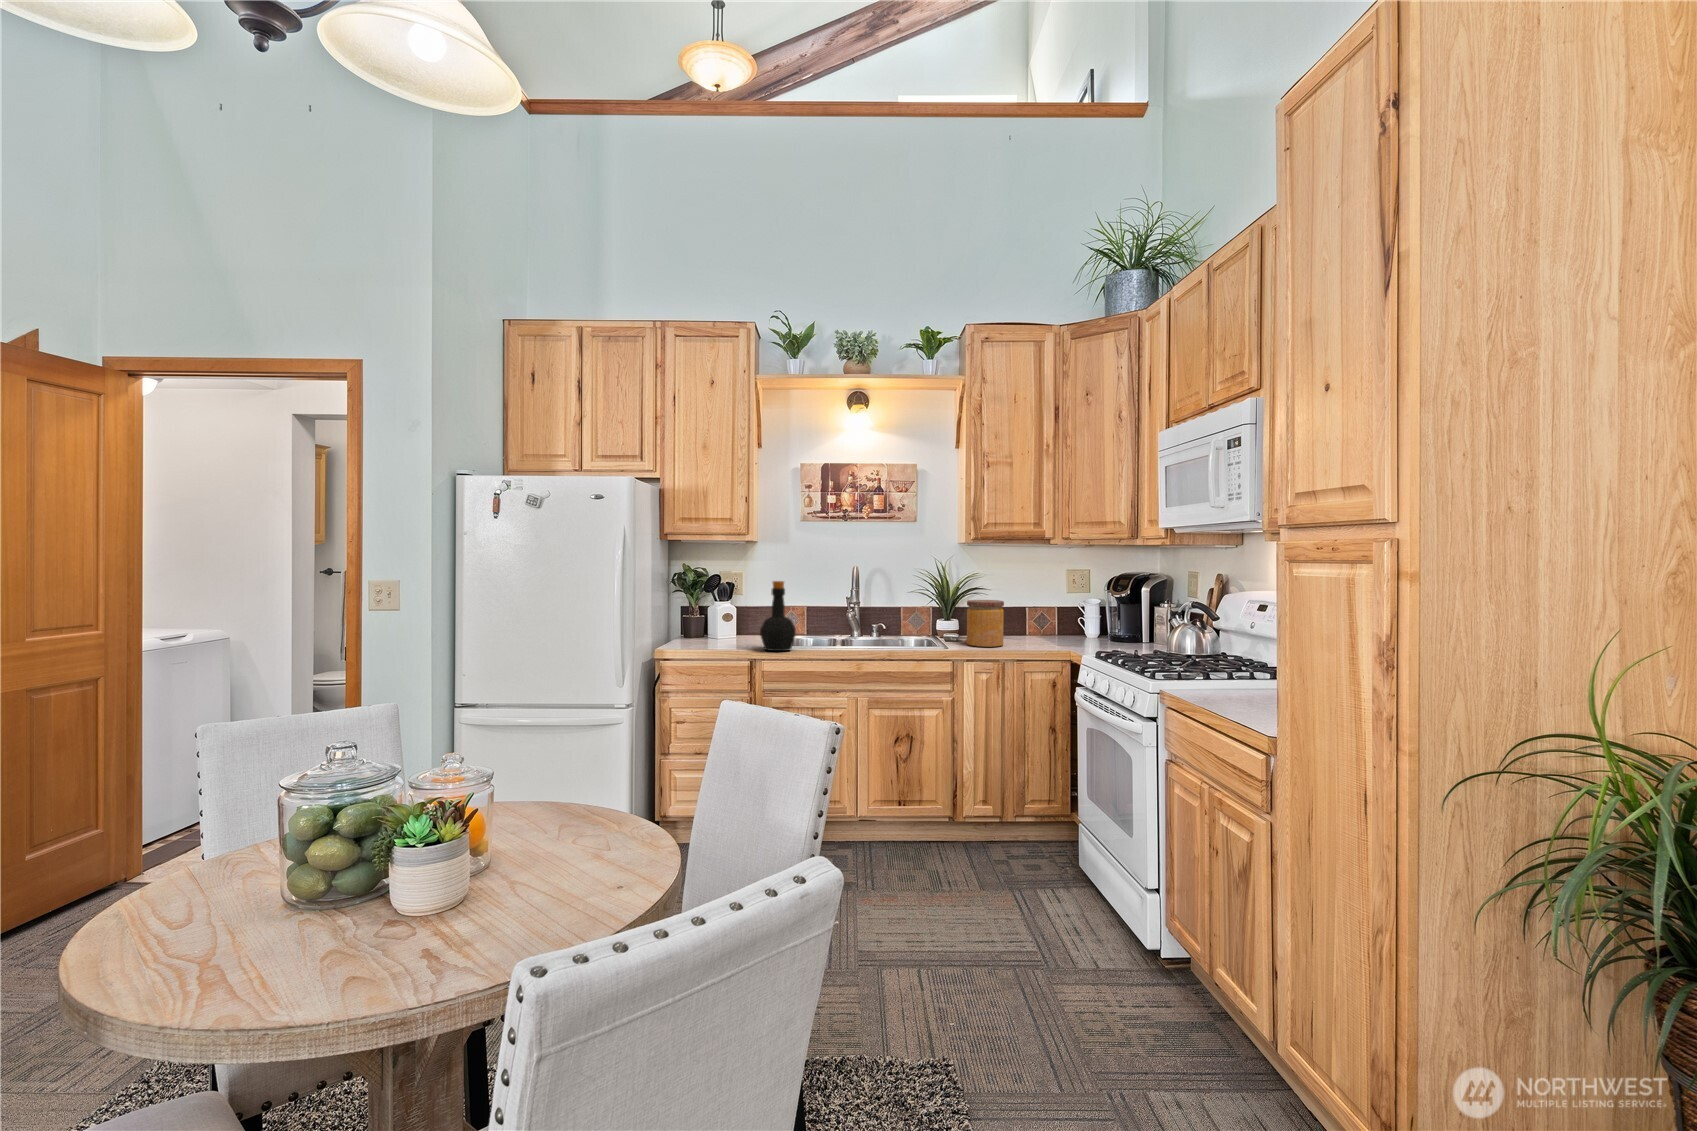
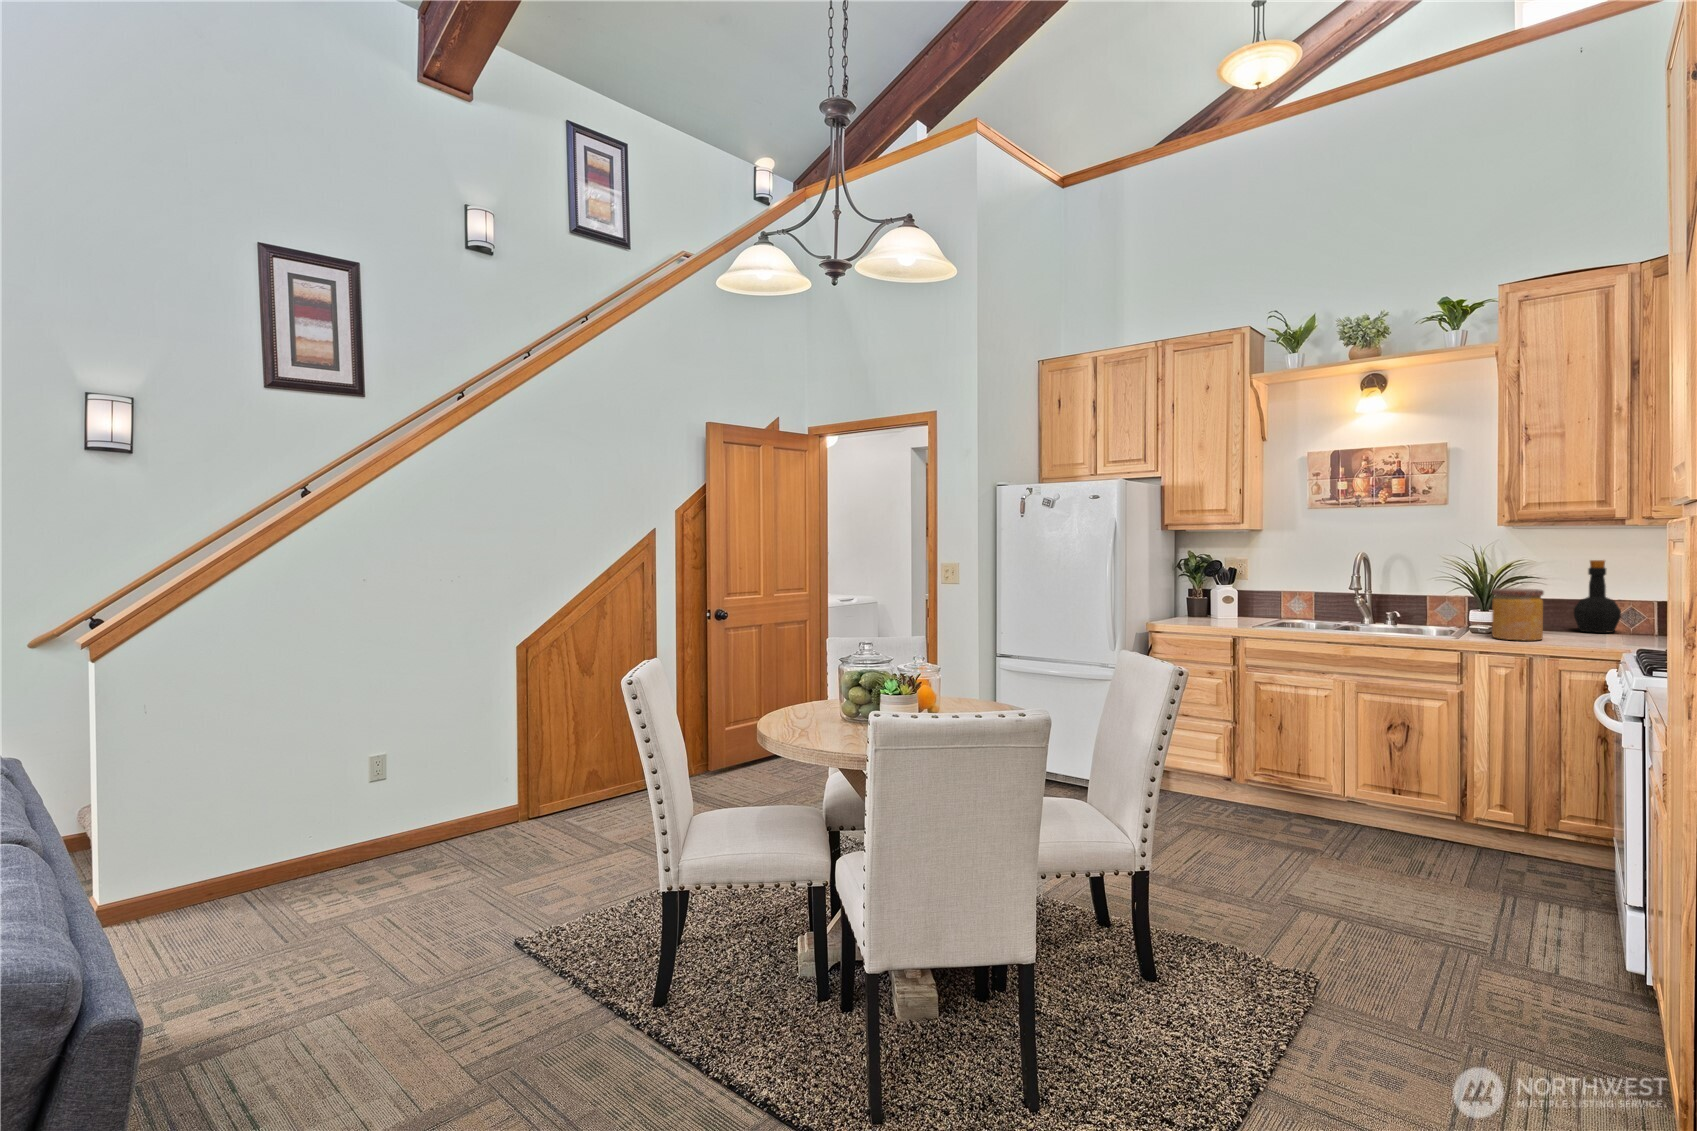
bottle: present [760,581,796,651] -> present [1574,560,1621,633]

